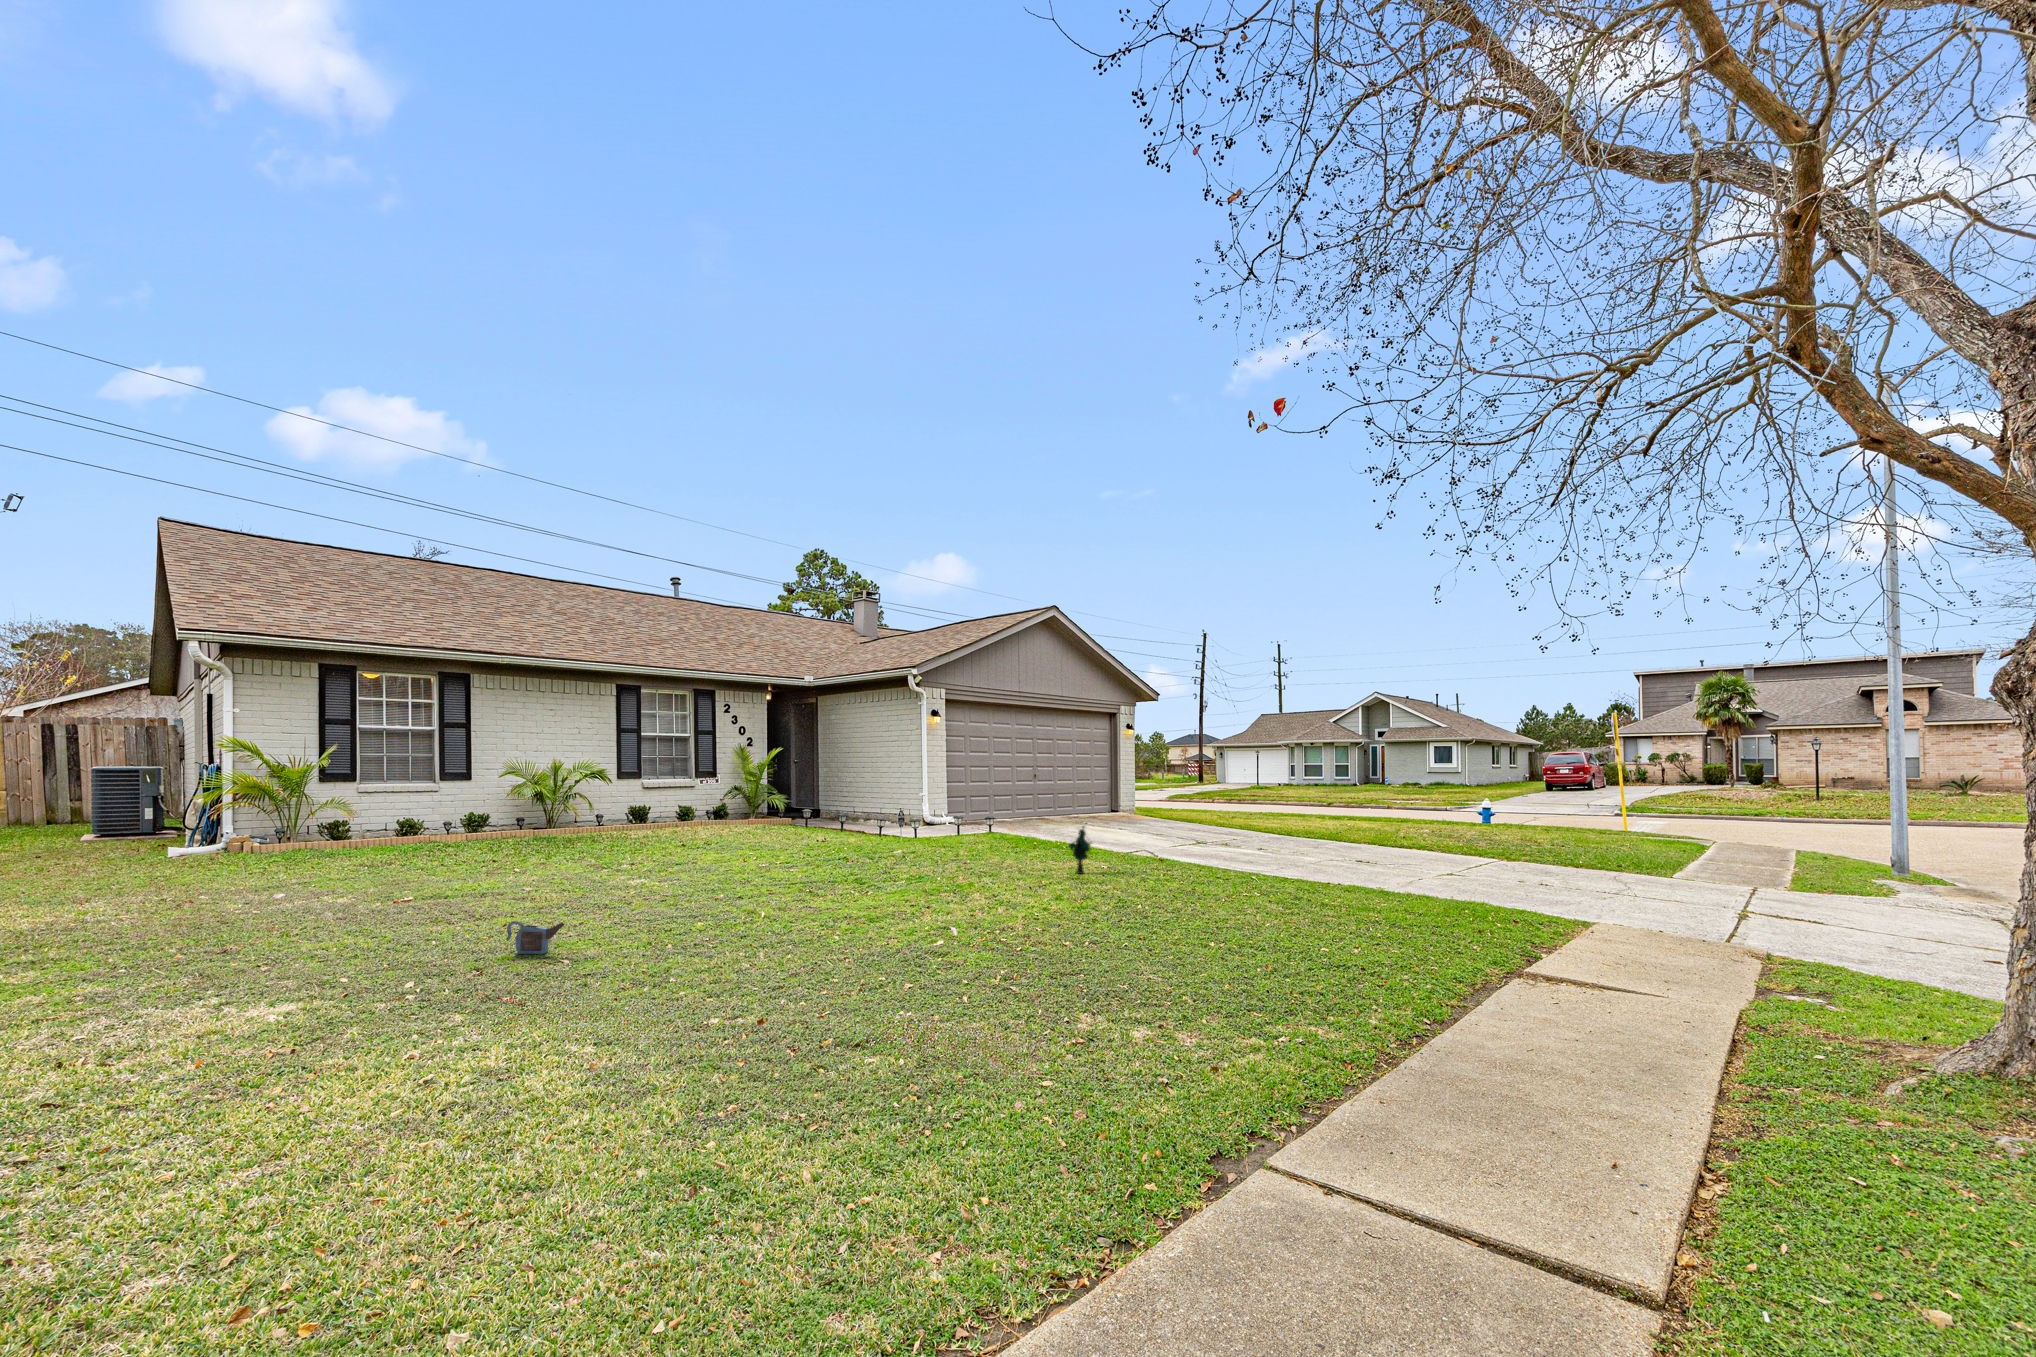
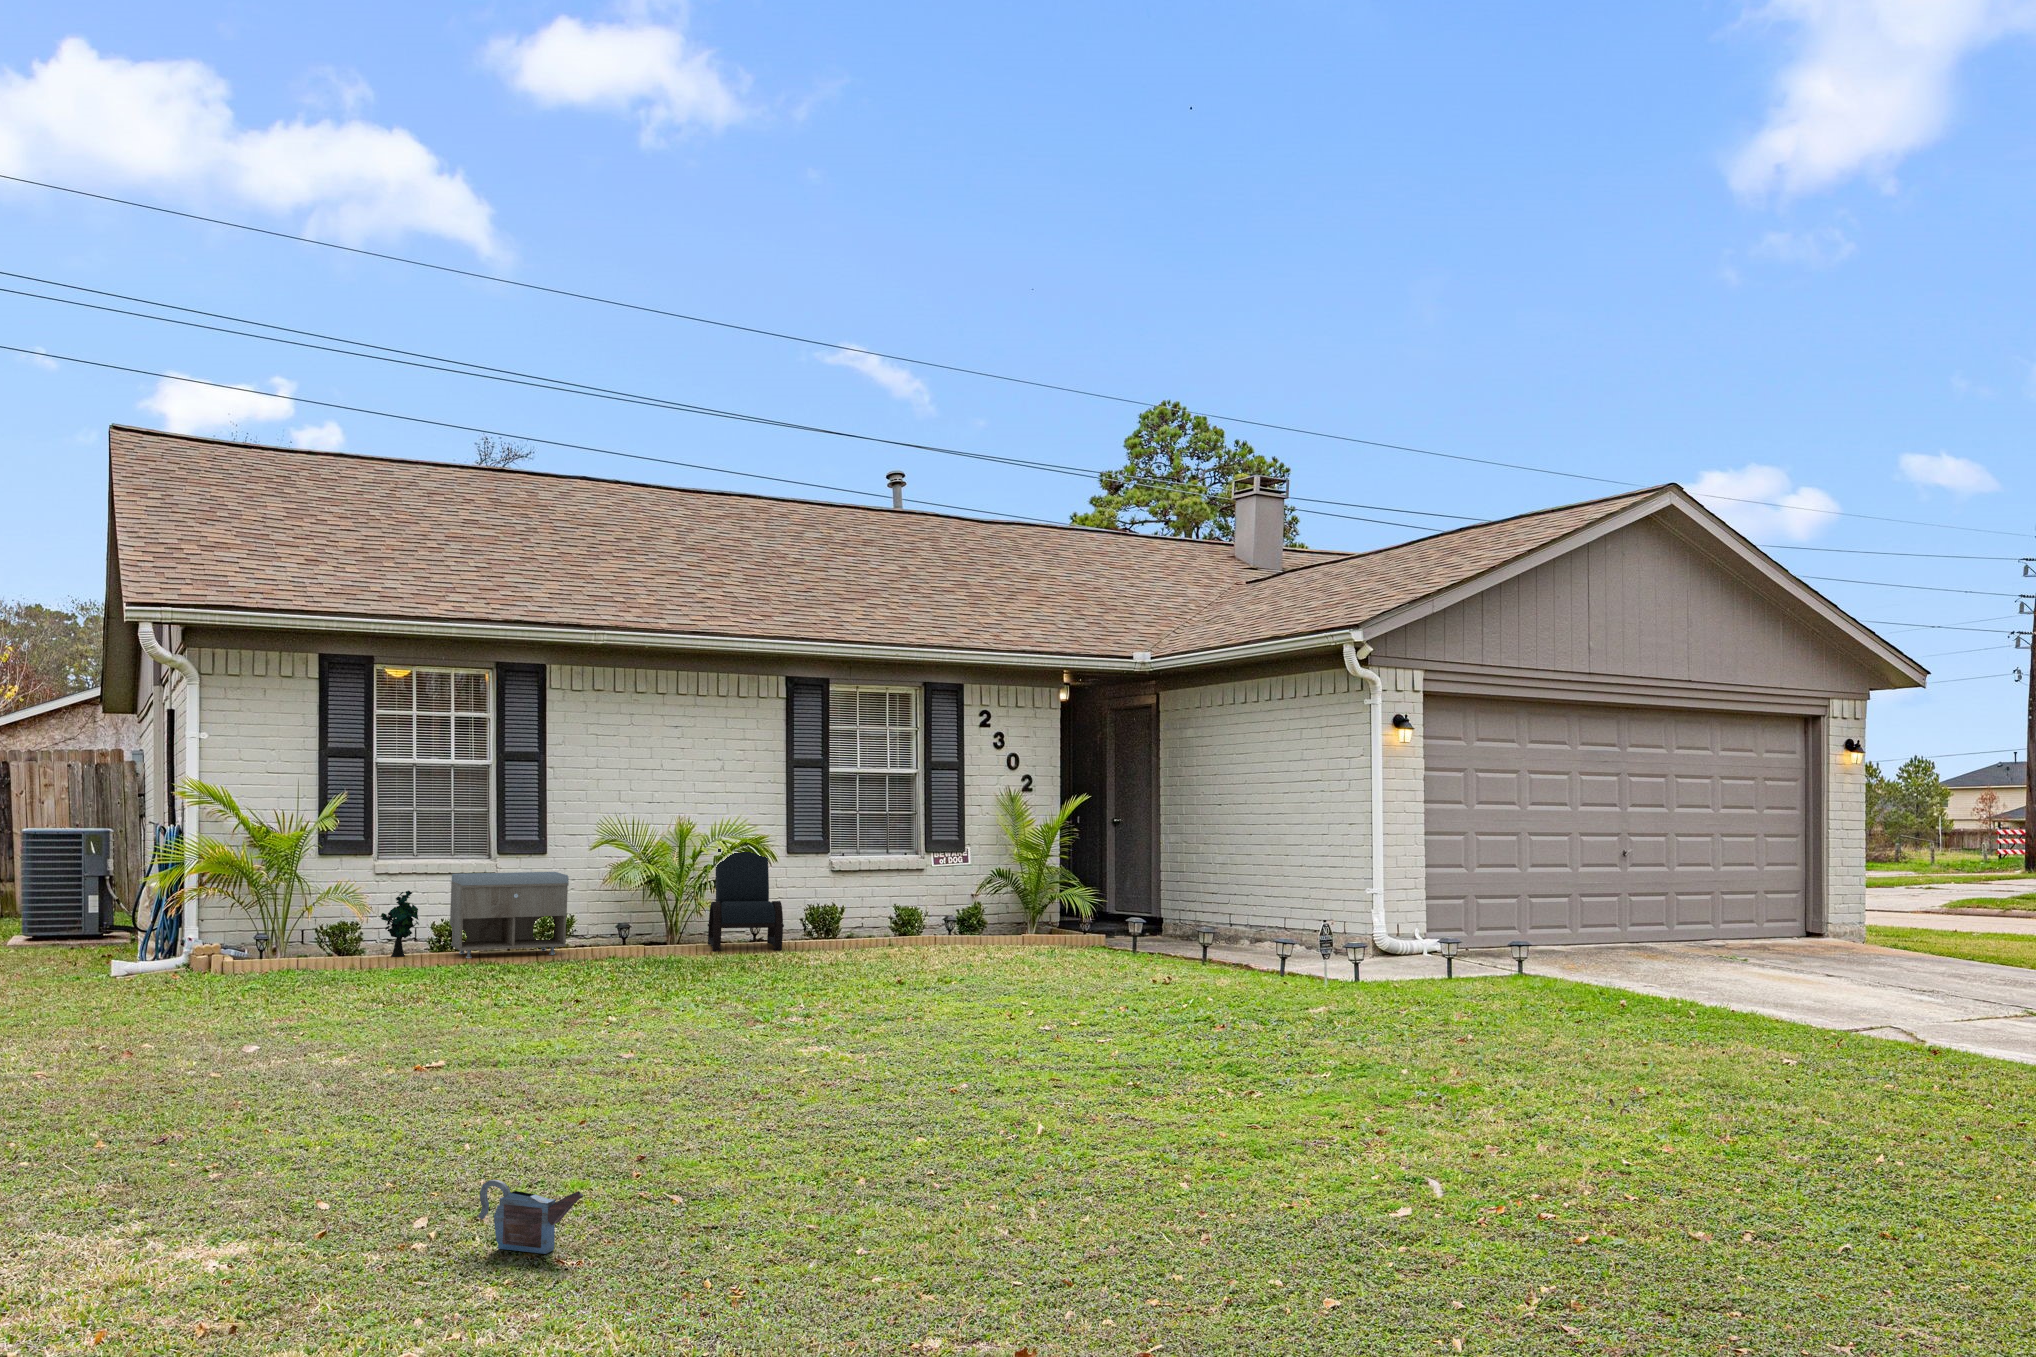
lounge chair: none [568,774,615,832] -> present [708,849,784,951]
storage bench: none [406,790,486,839] -> present [450,872,569,958]
decorative plant: present [1069,826,1092,874] -> present [381,891,419,957]

